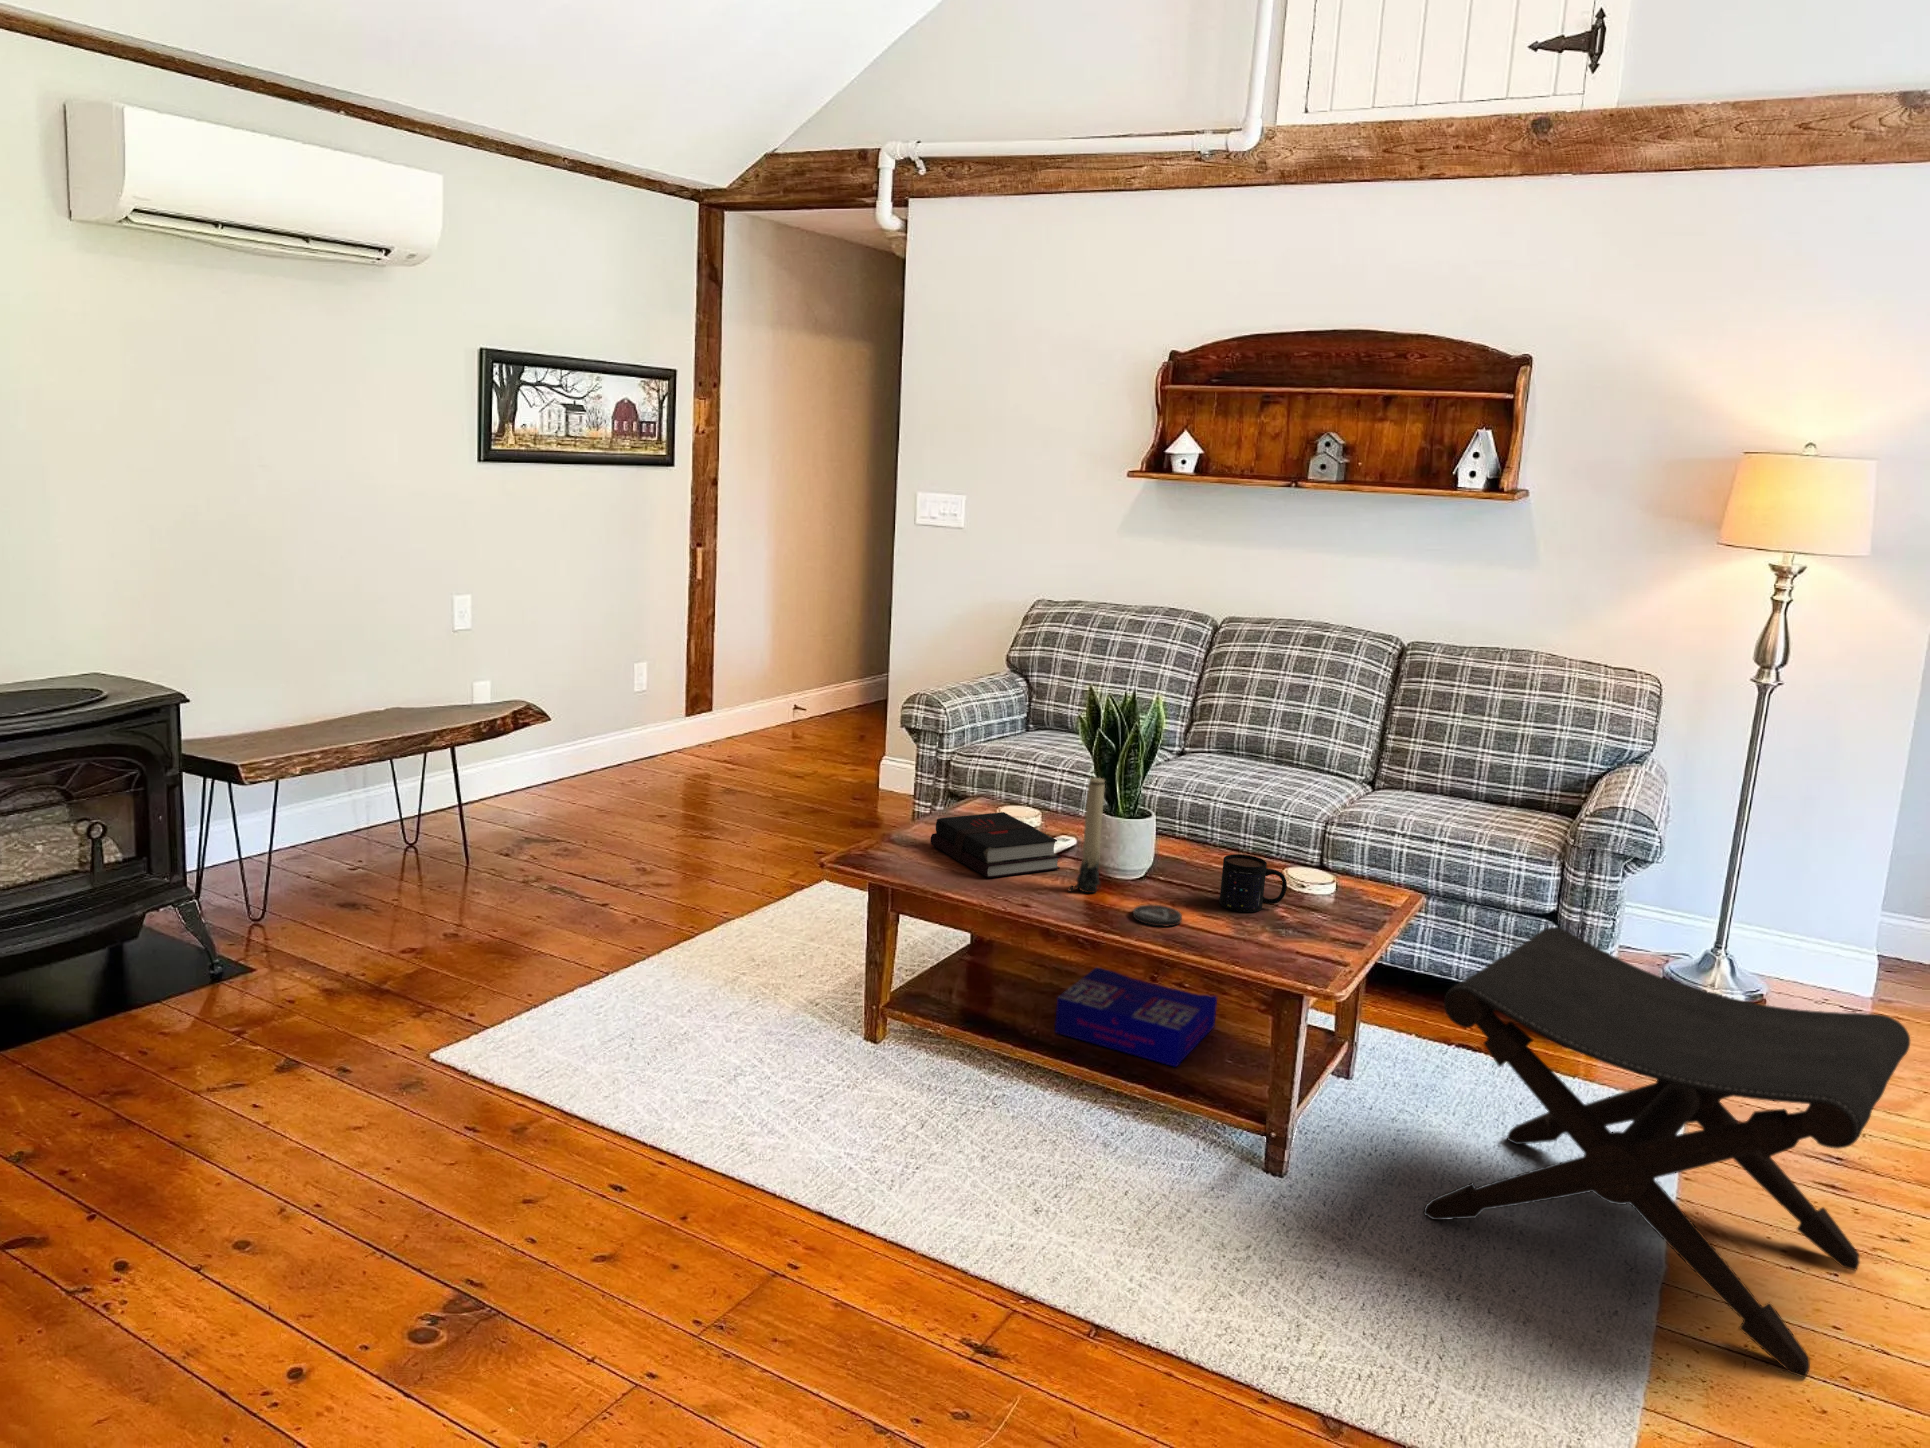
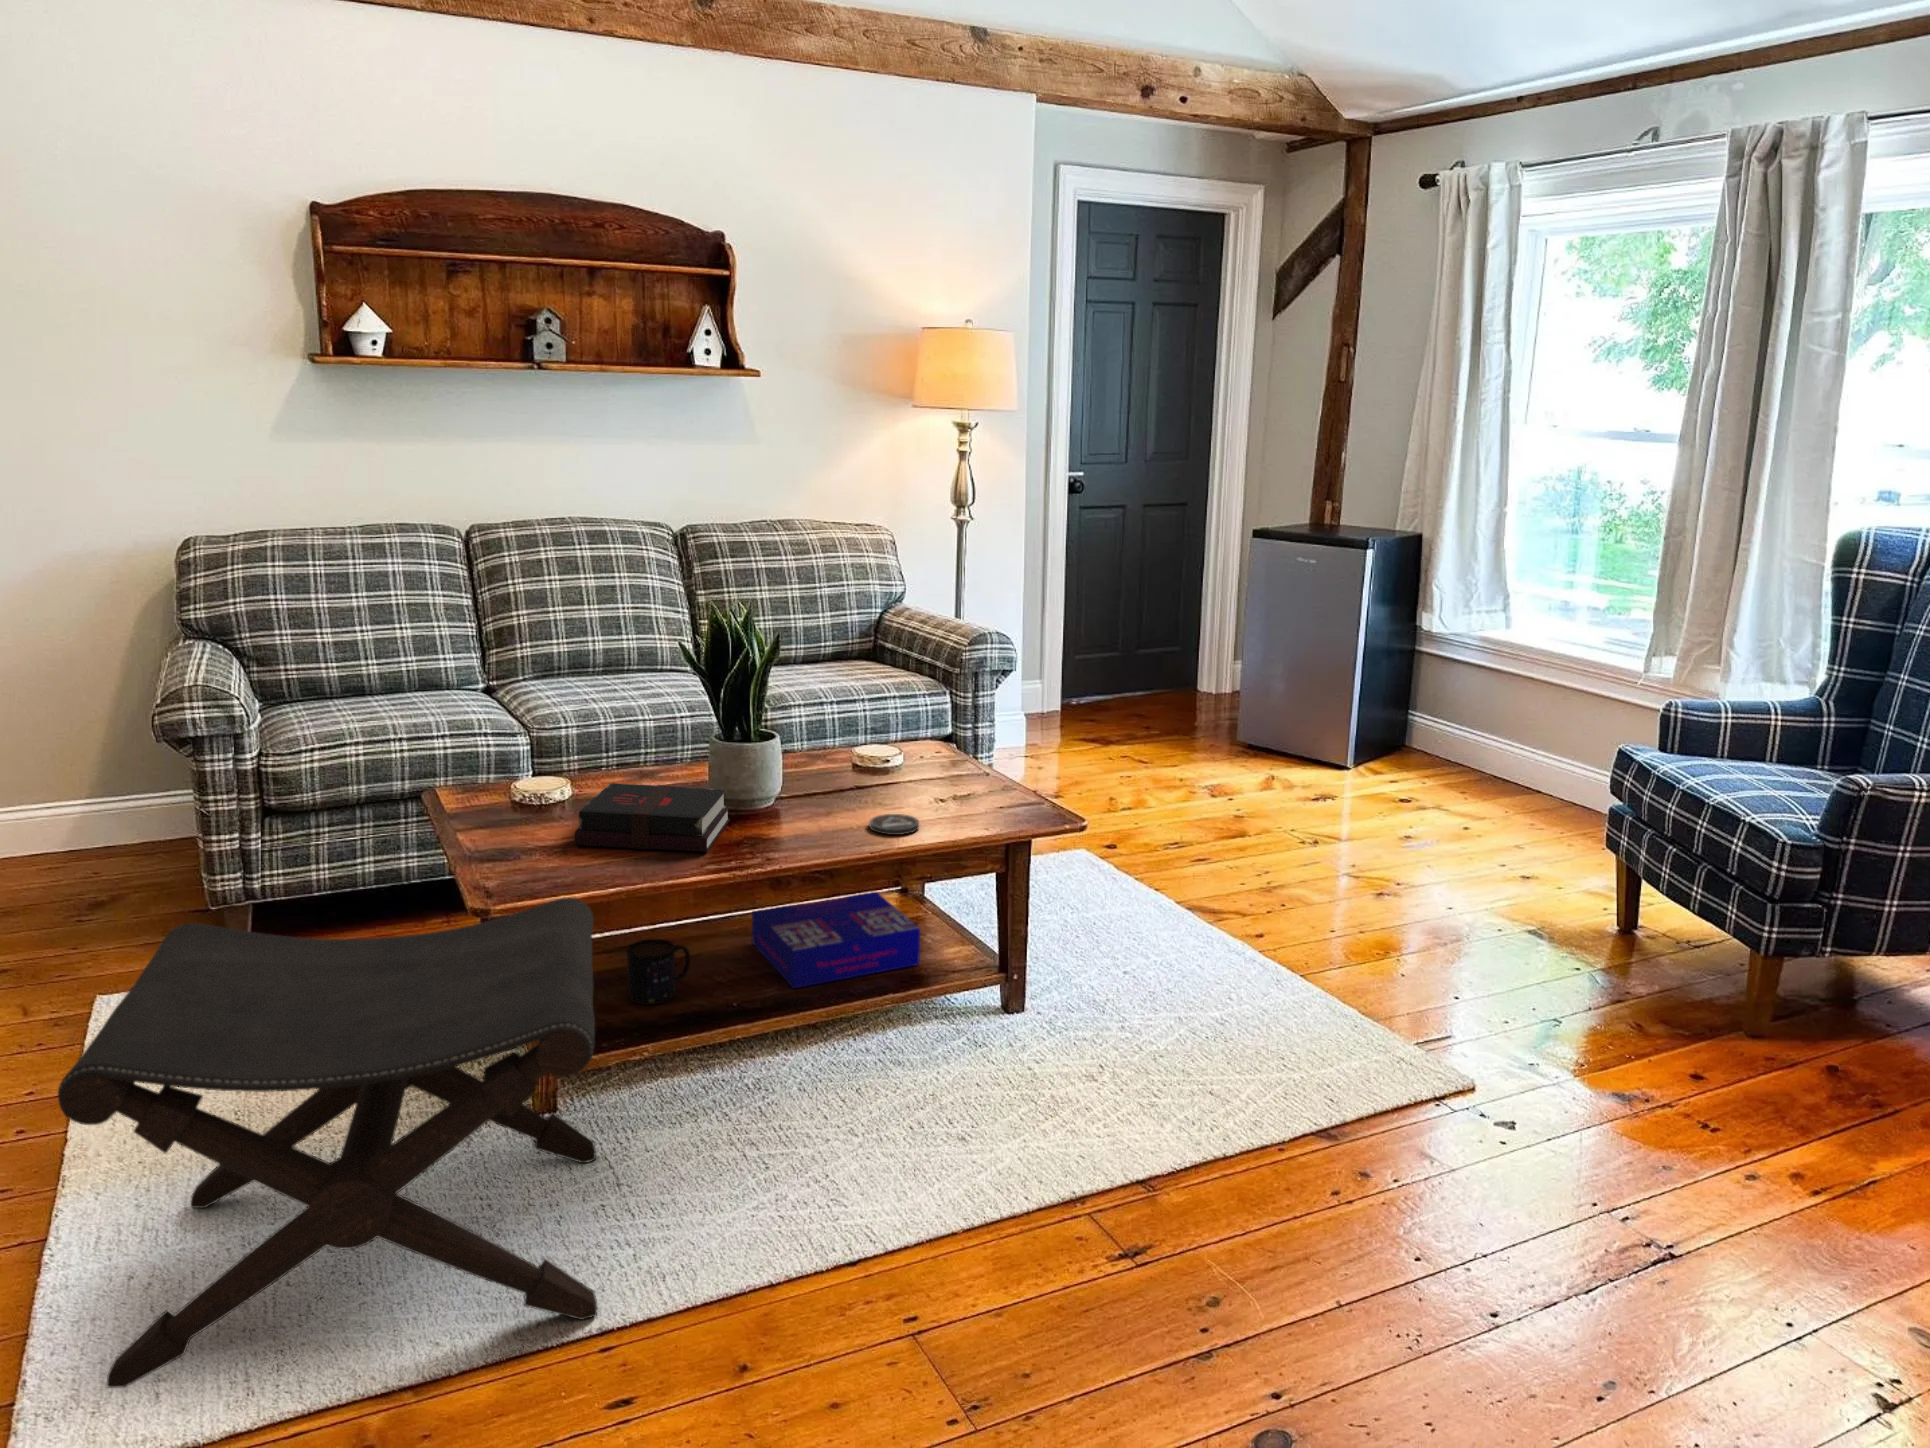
candle: present [1068,778,1105,893] -> none [781,705,810,835]
mug: present [1219,854,1287,912] -> present [627,939,690,1005]
footstool: present [1424,927,1910,1377] -> present [58,898,597,1388]

